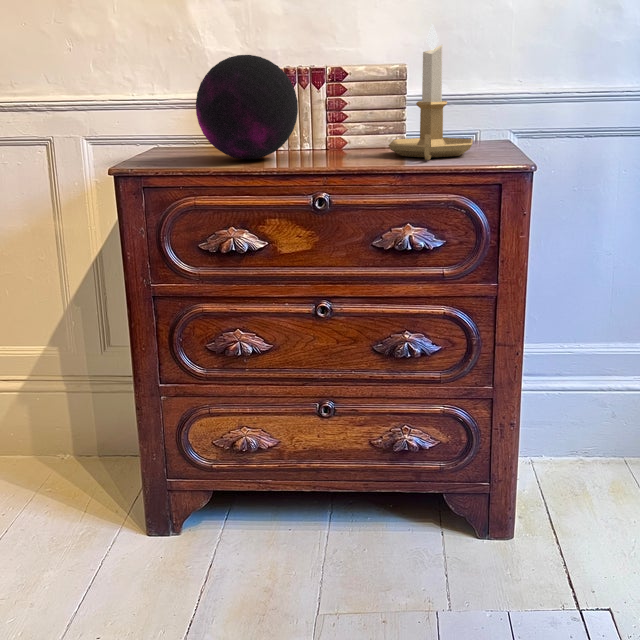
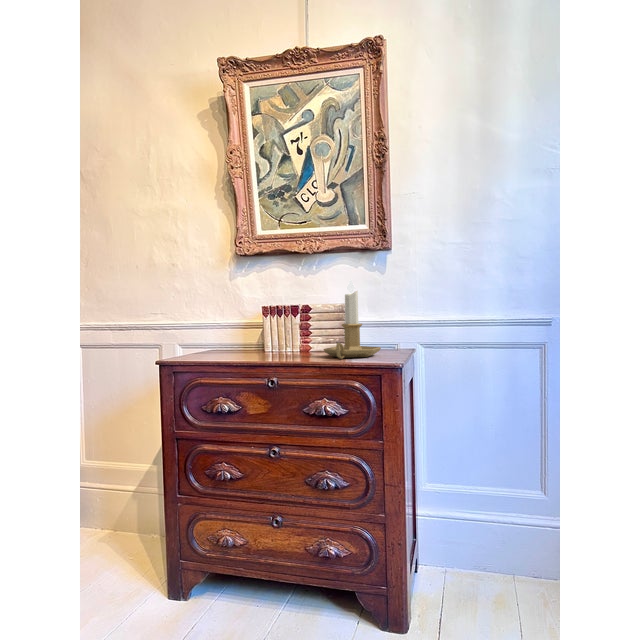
decorative orb: present [196,55,298,159] -> none [213,297,274,357]

